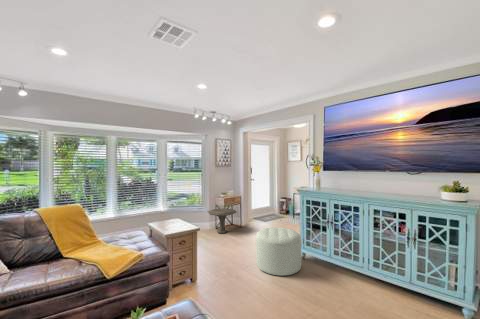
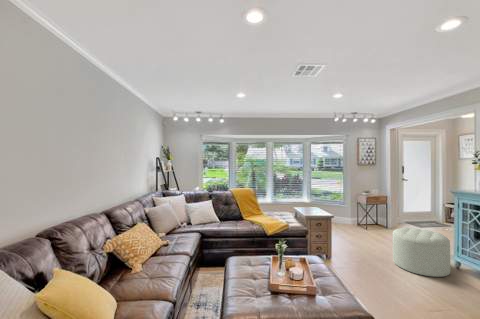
side table: present [208,208,237,234] -> none [348,206,381,230]

